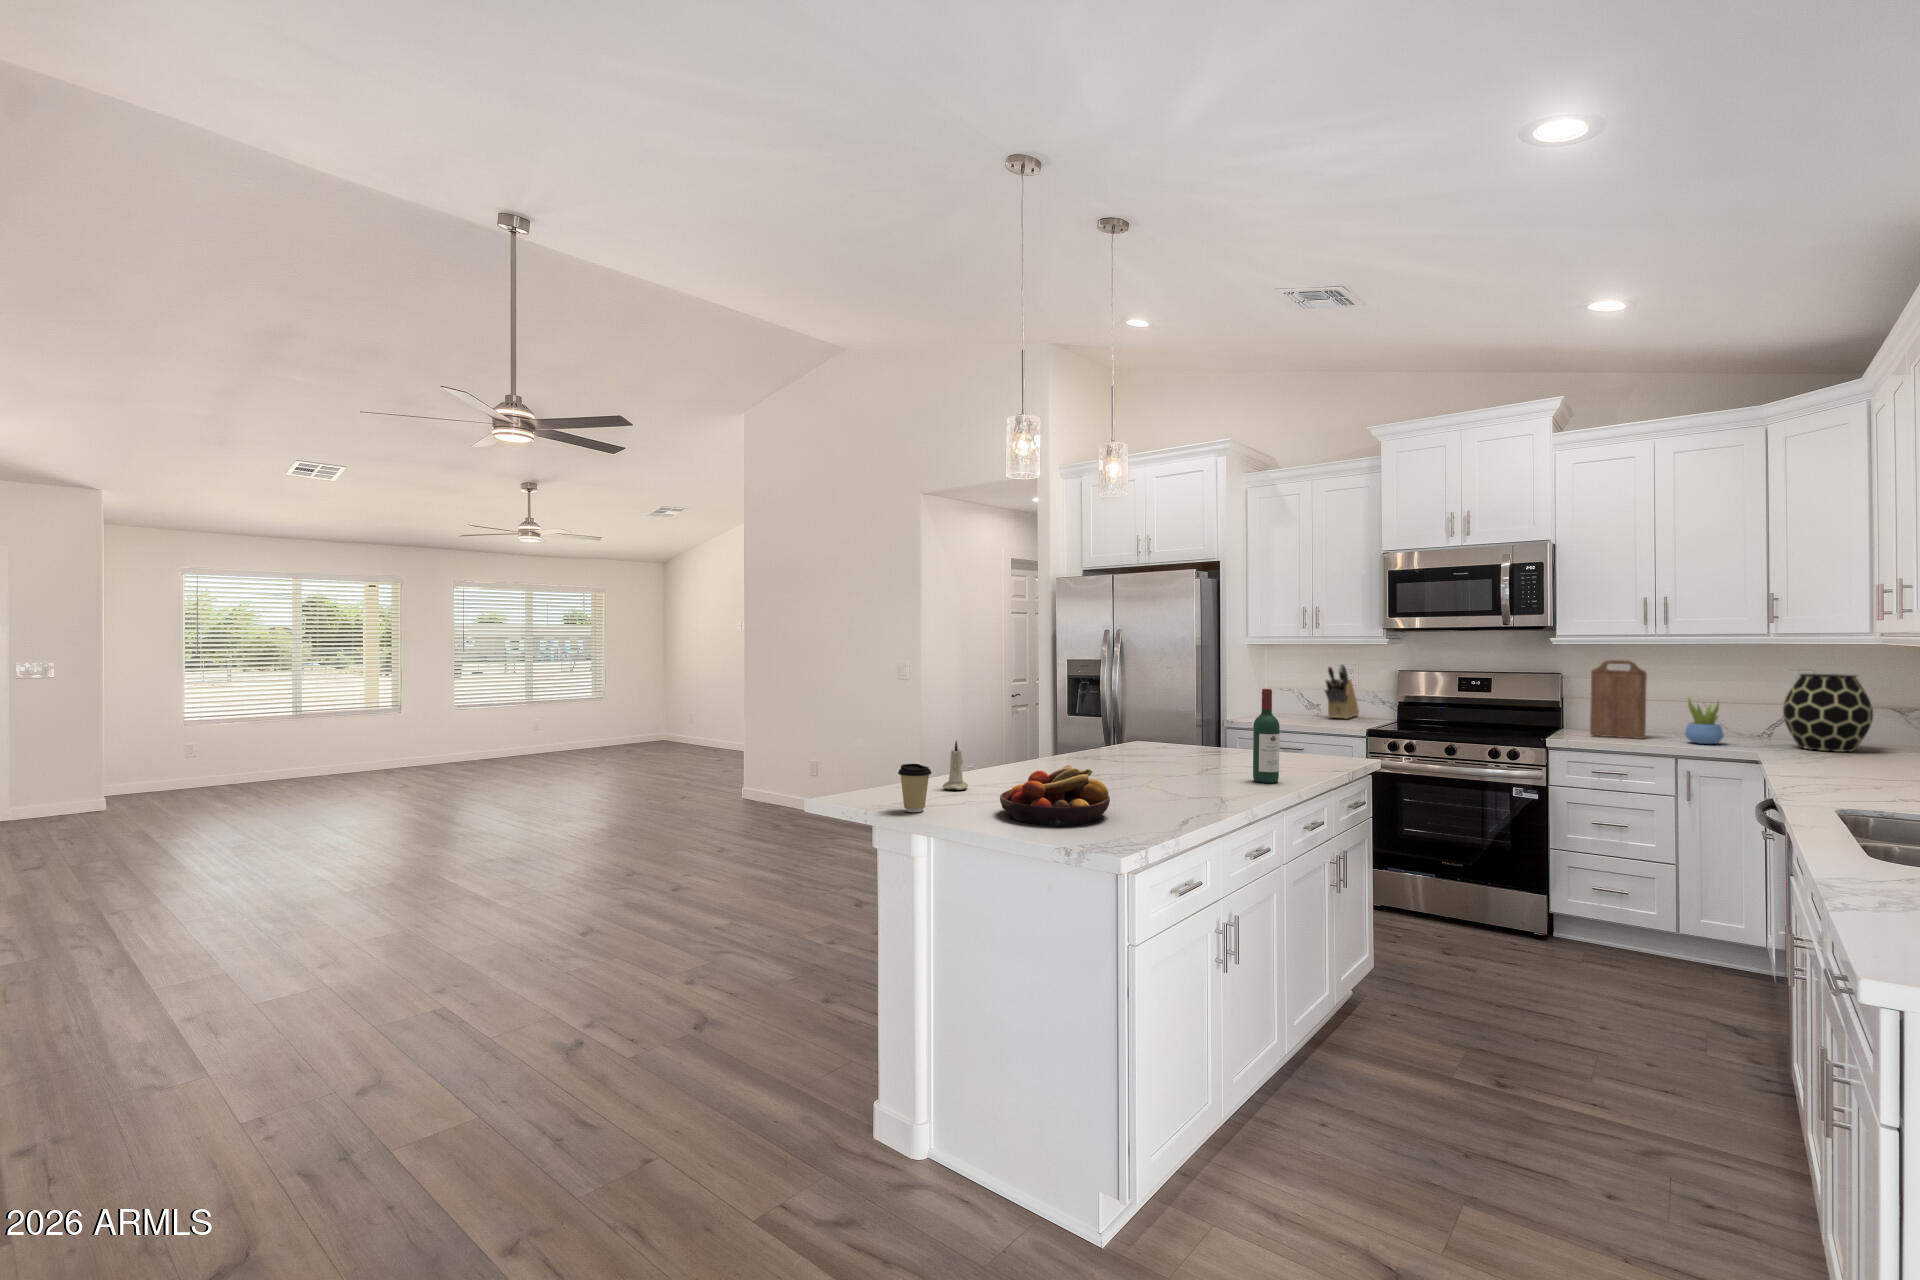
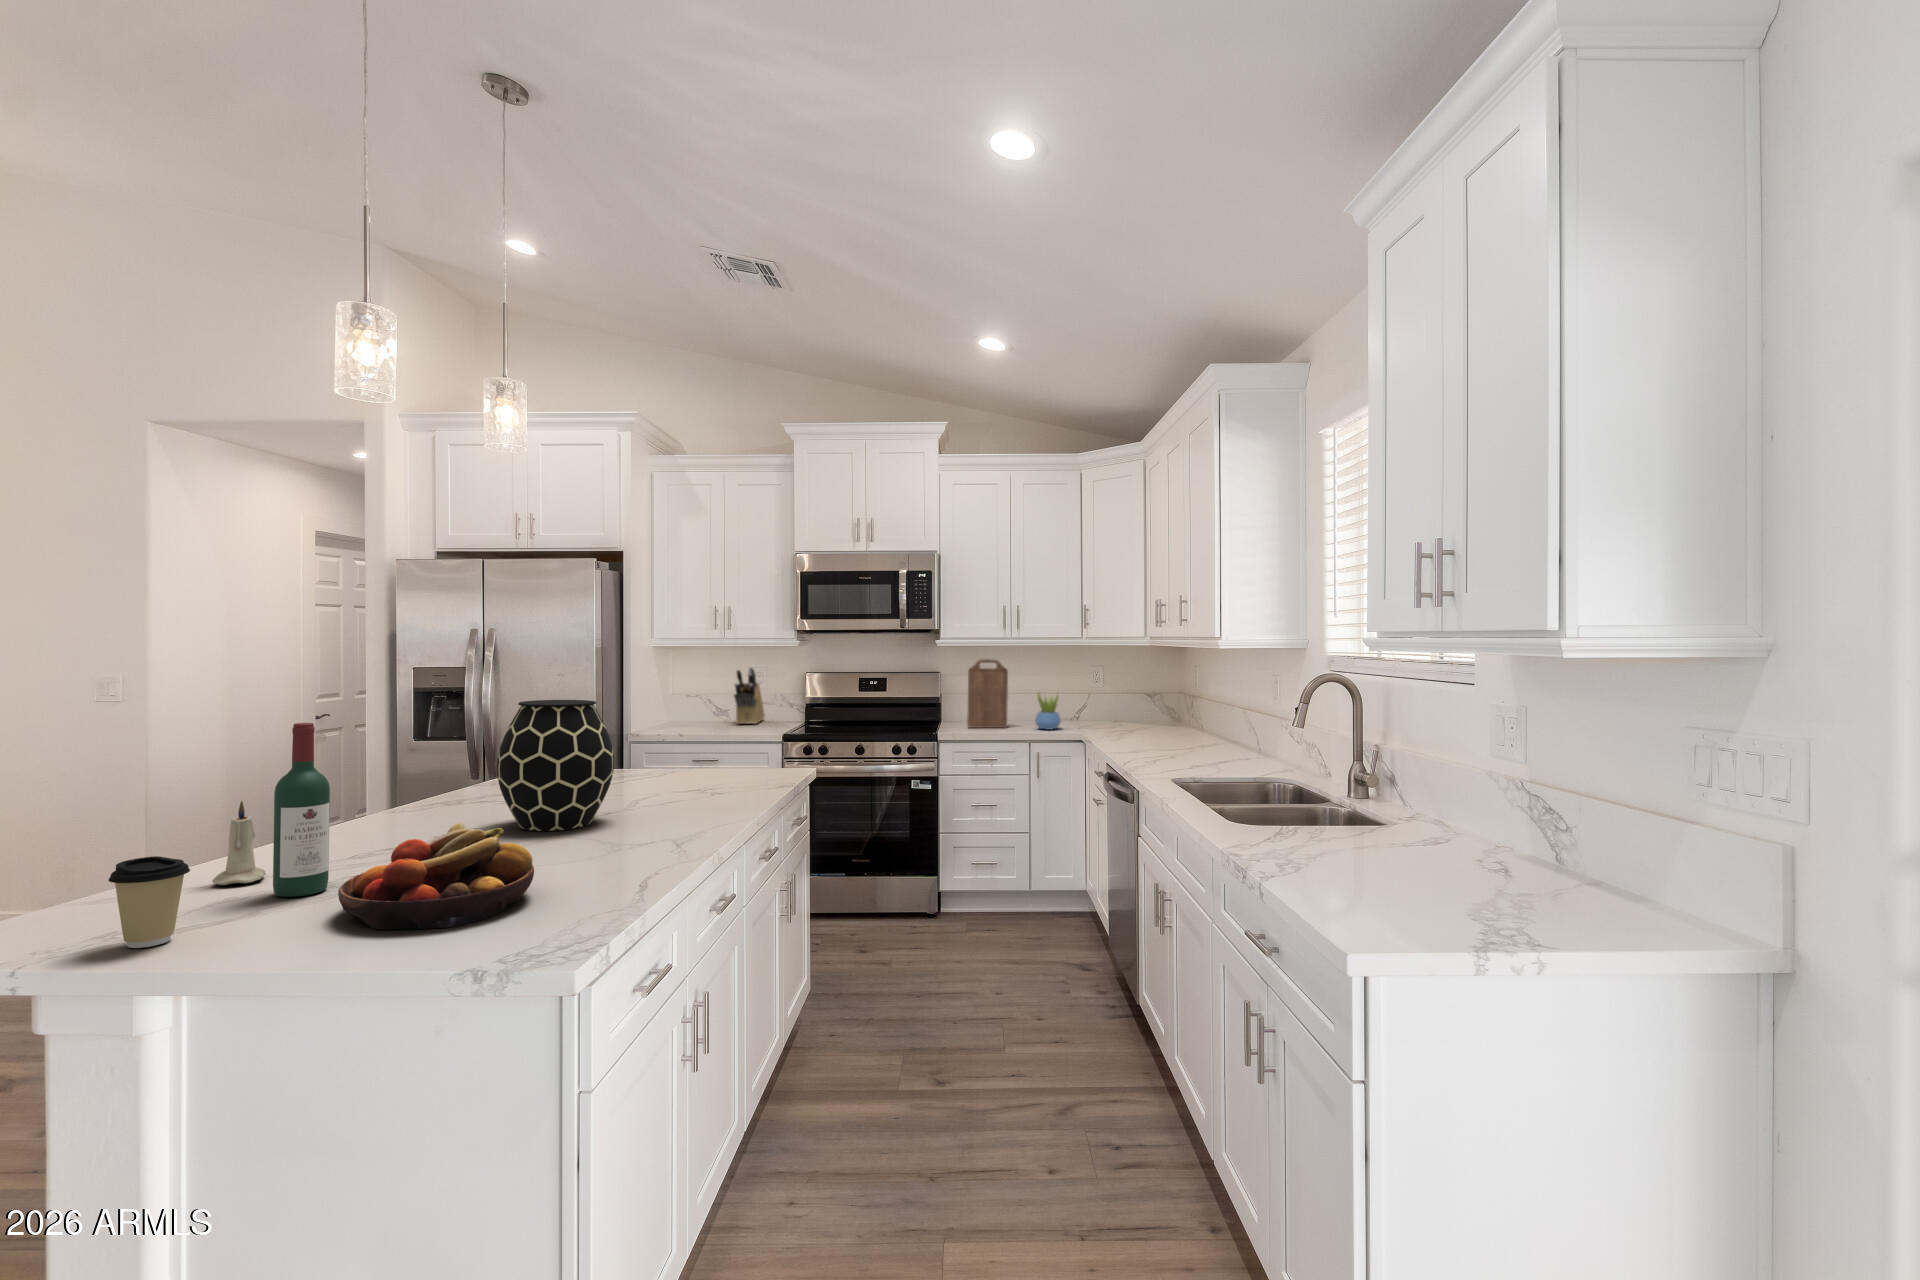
vase: present [1783,674,1873,752] -> present [497,700,614,831]
wine bottle: present [1253,689,1280,783] -> present [273,723,330,897]

